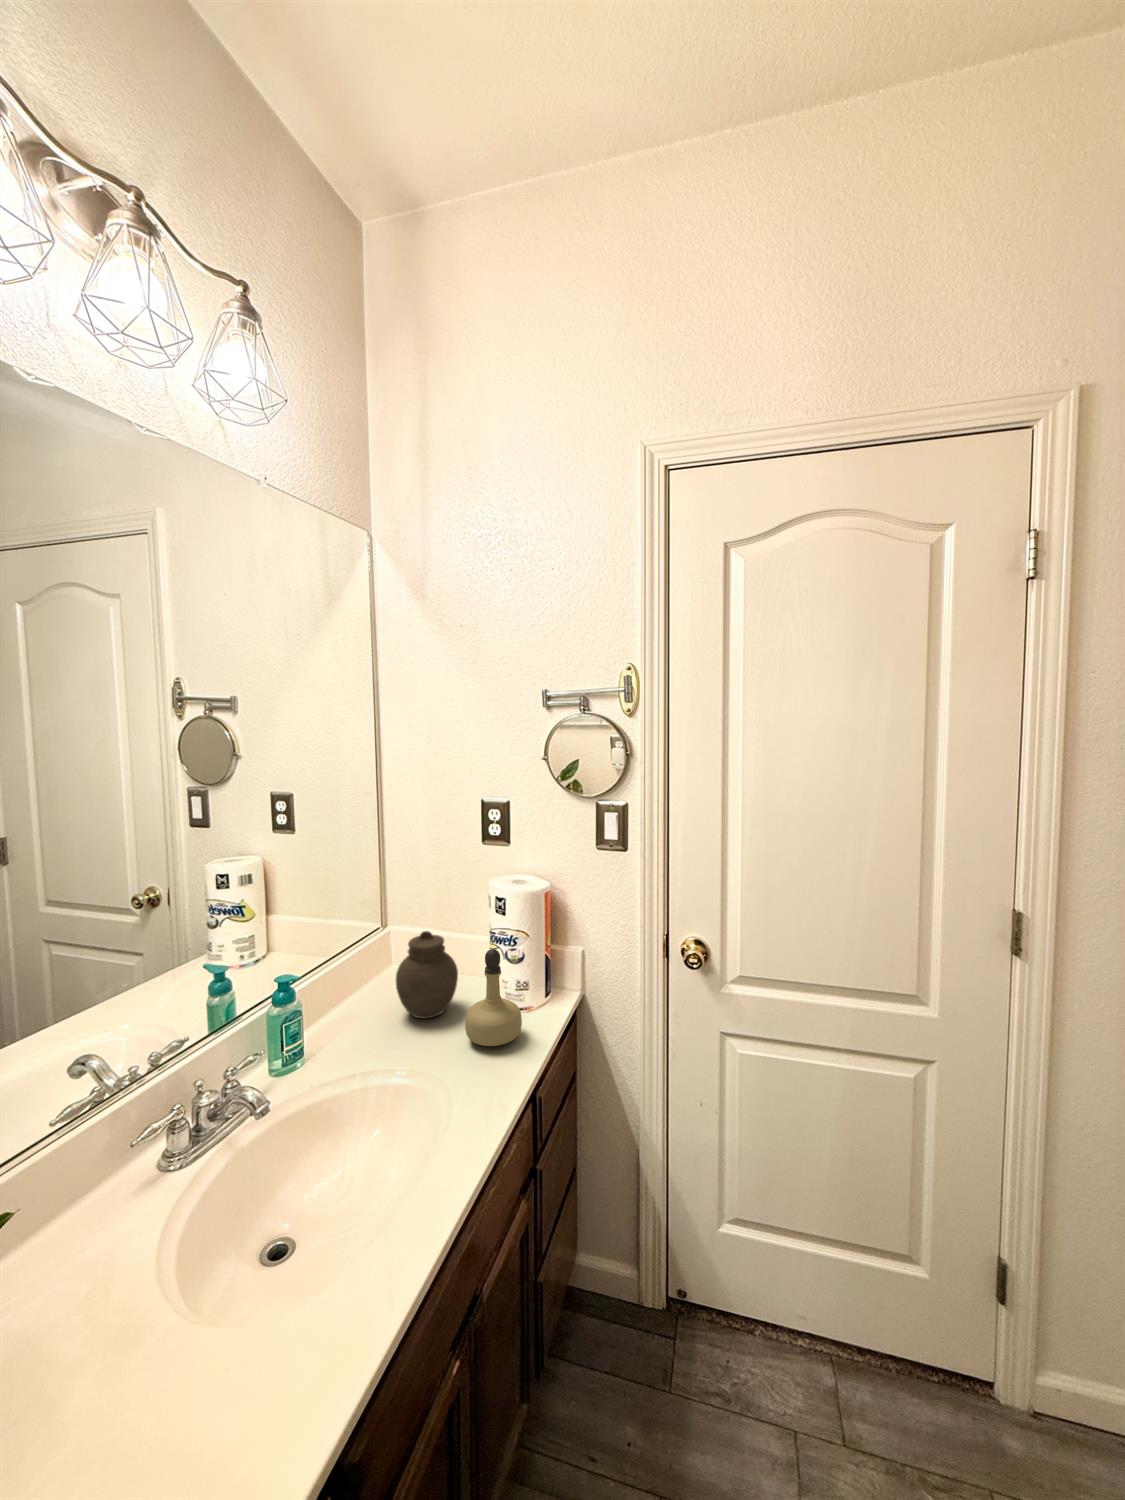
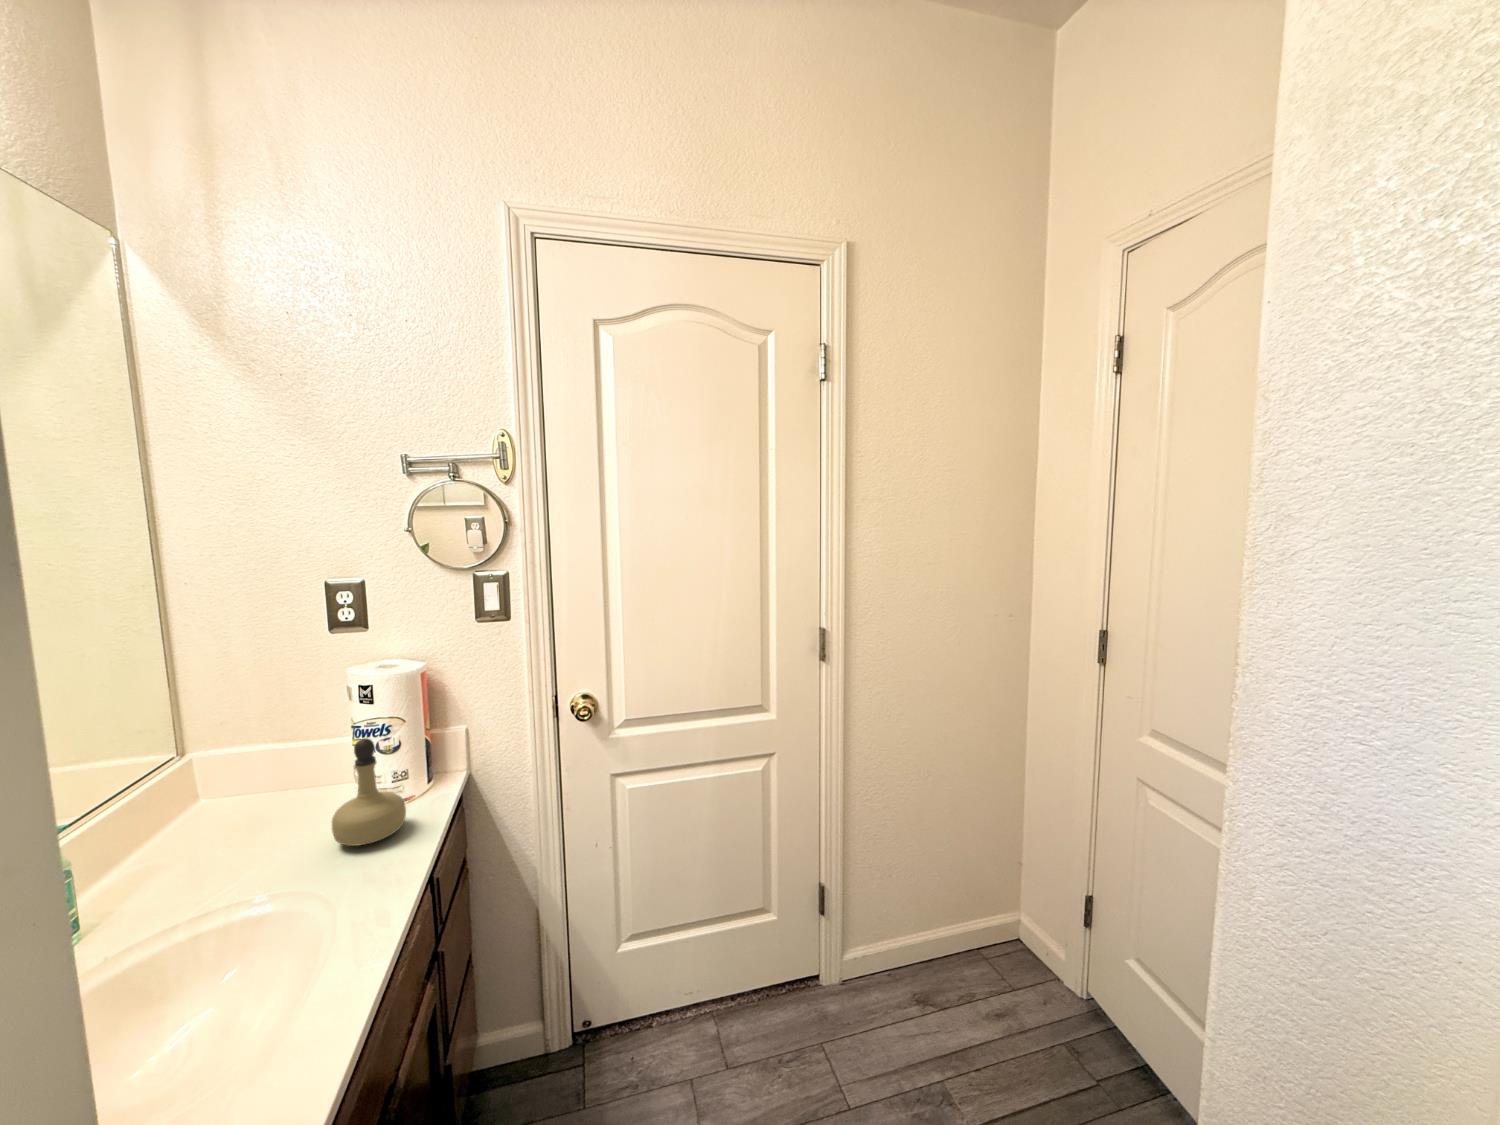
jar: present [396,931,458,1018] -> none [218,739,311,844]

